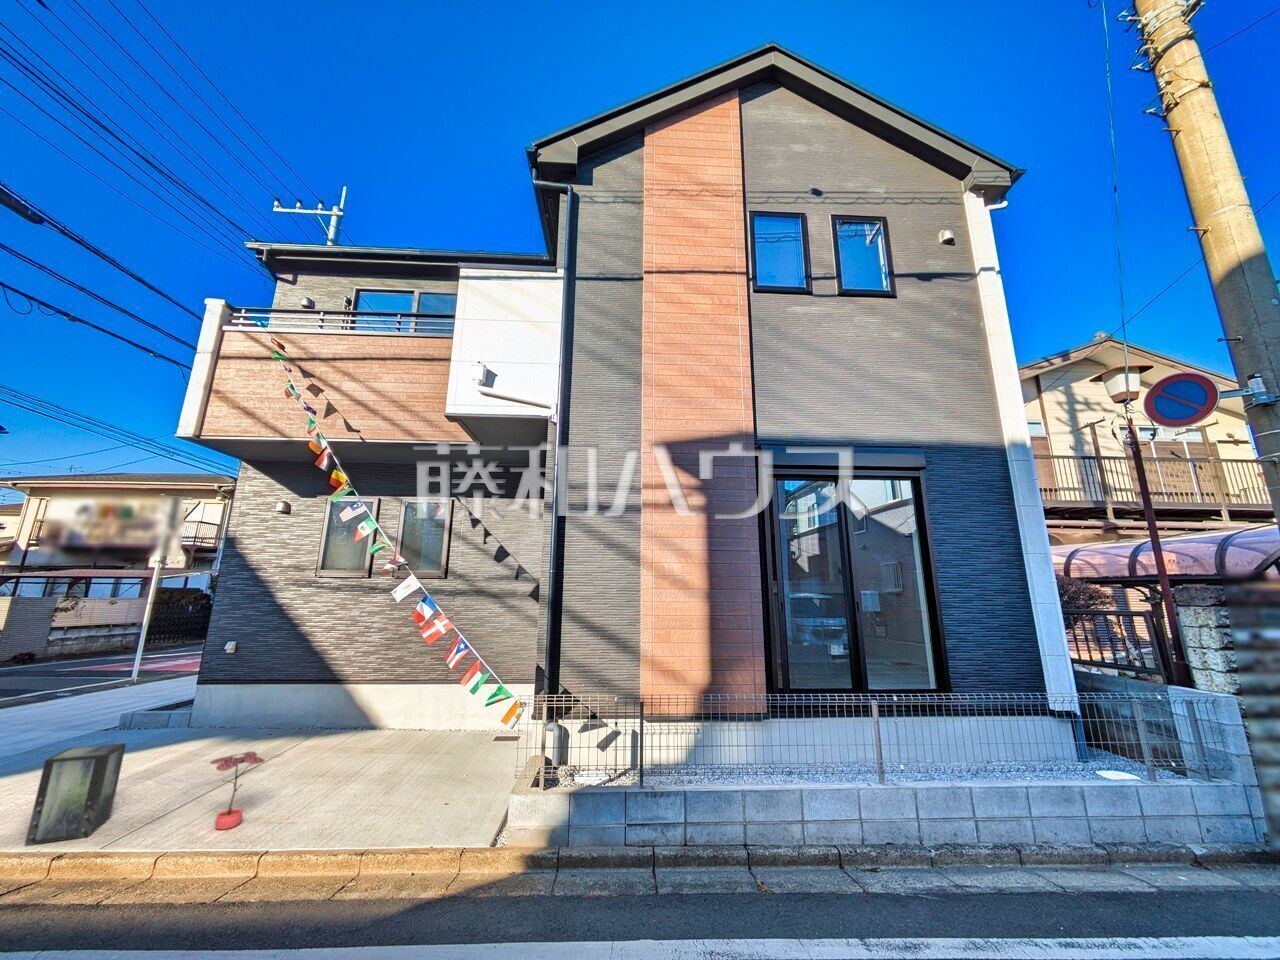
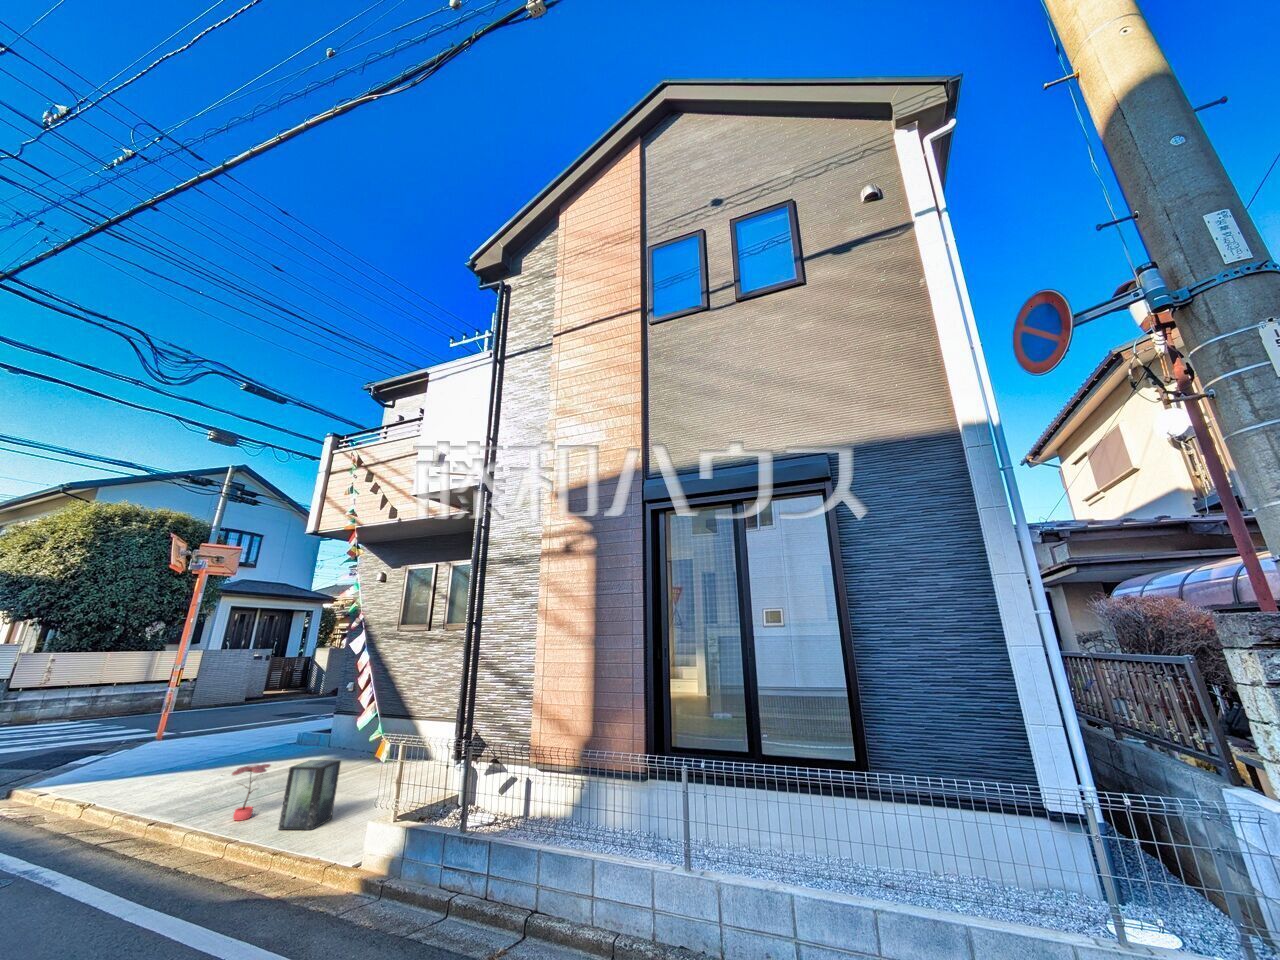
storage box: present [25,743,126,845] -> present [278,760,341,830]

